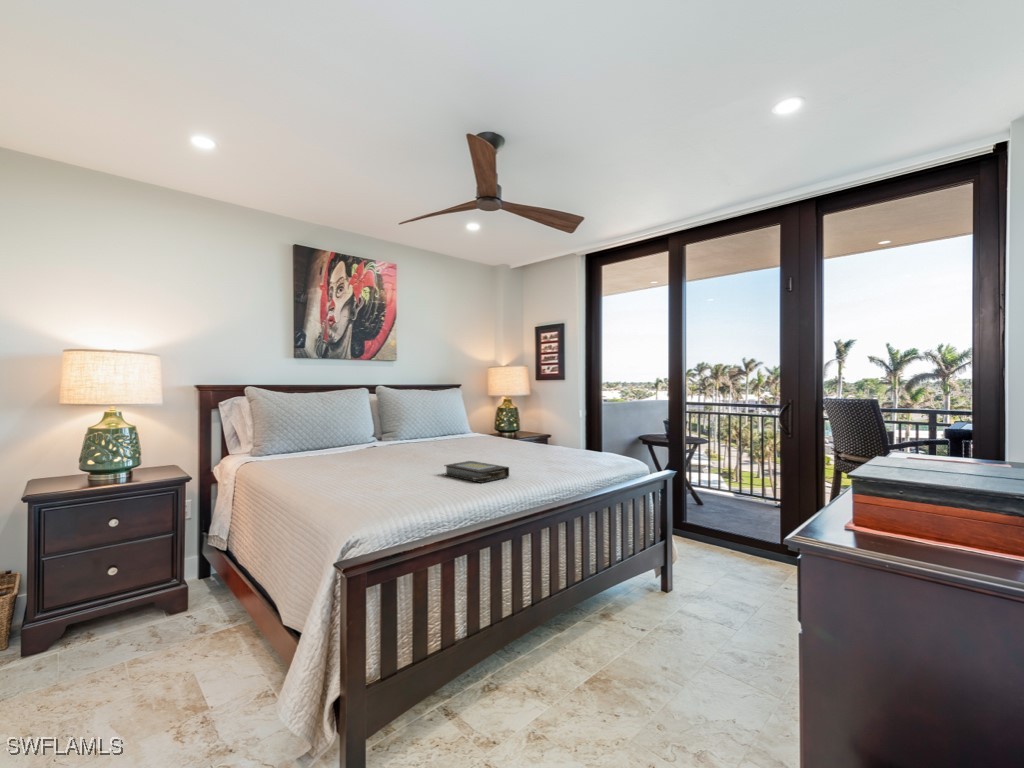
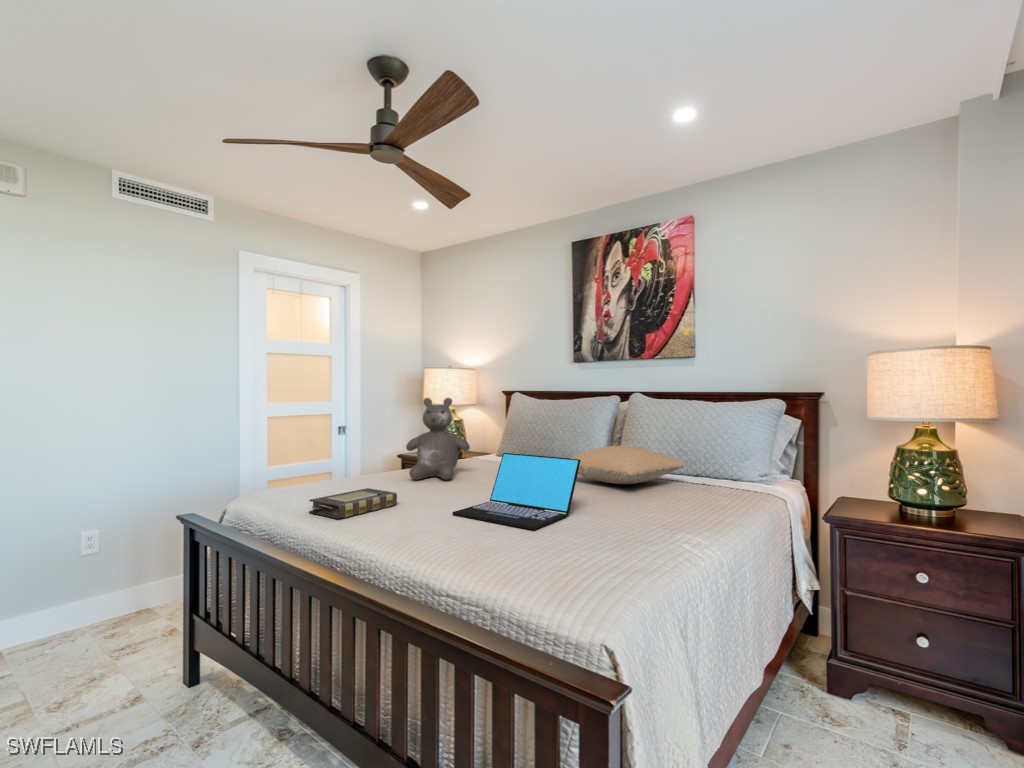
teddy bear: none [330,389,391,467] -> present [406,398,470,480]
pillow: none [408,420,483,445] -> present [571,445,686,484]
laptop: none [472,422,550,463] -> present [452,453,581,530]

